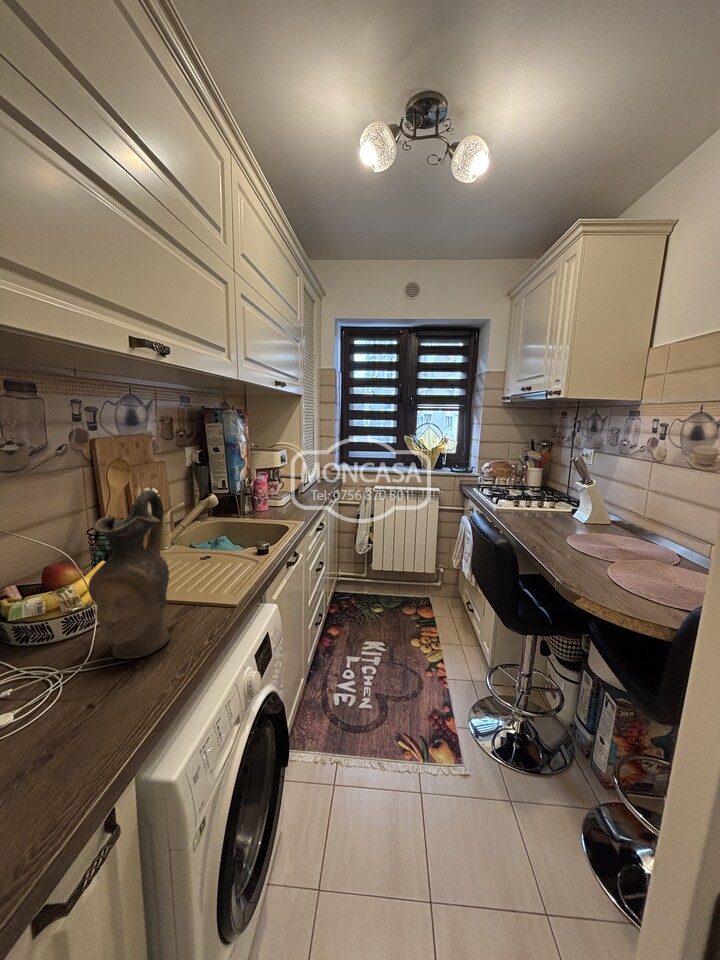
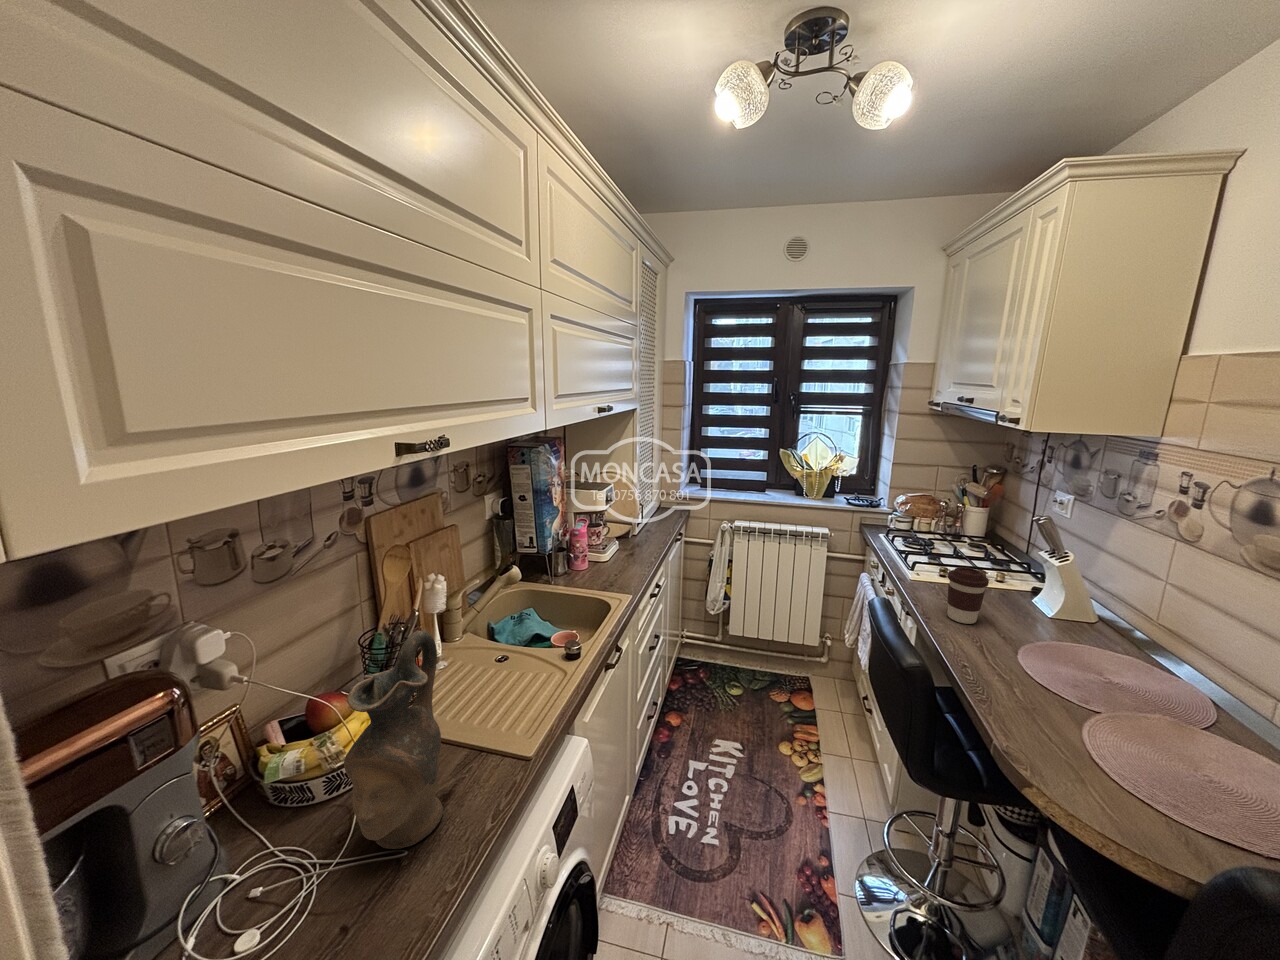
coffee cup: none [521,489,547,526] -> present [947,567,989,624]

